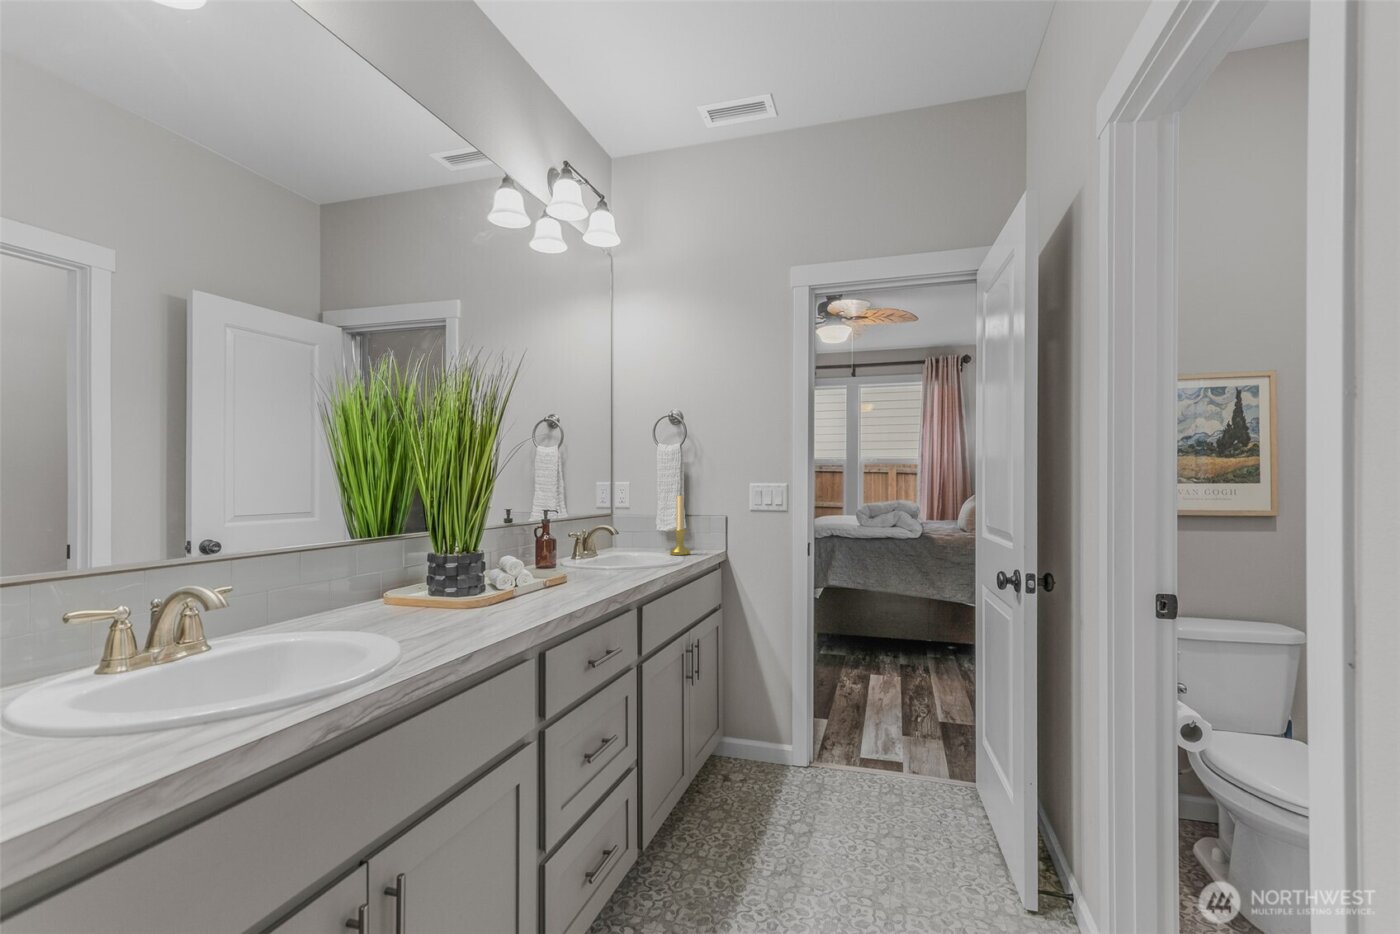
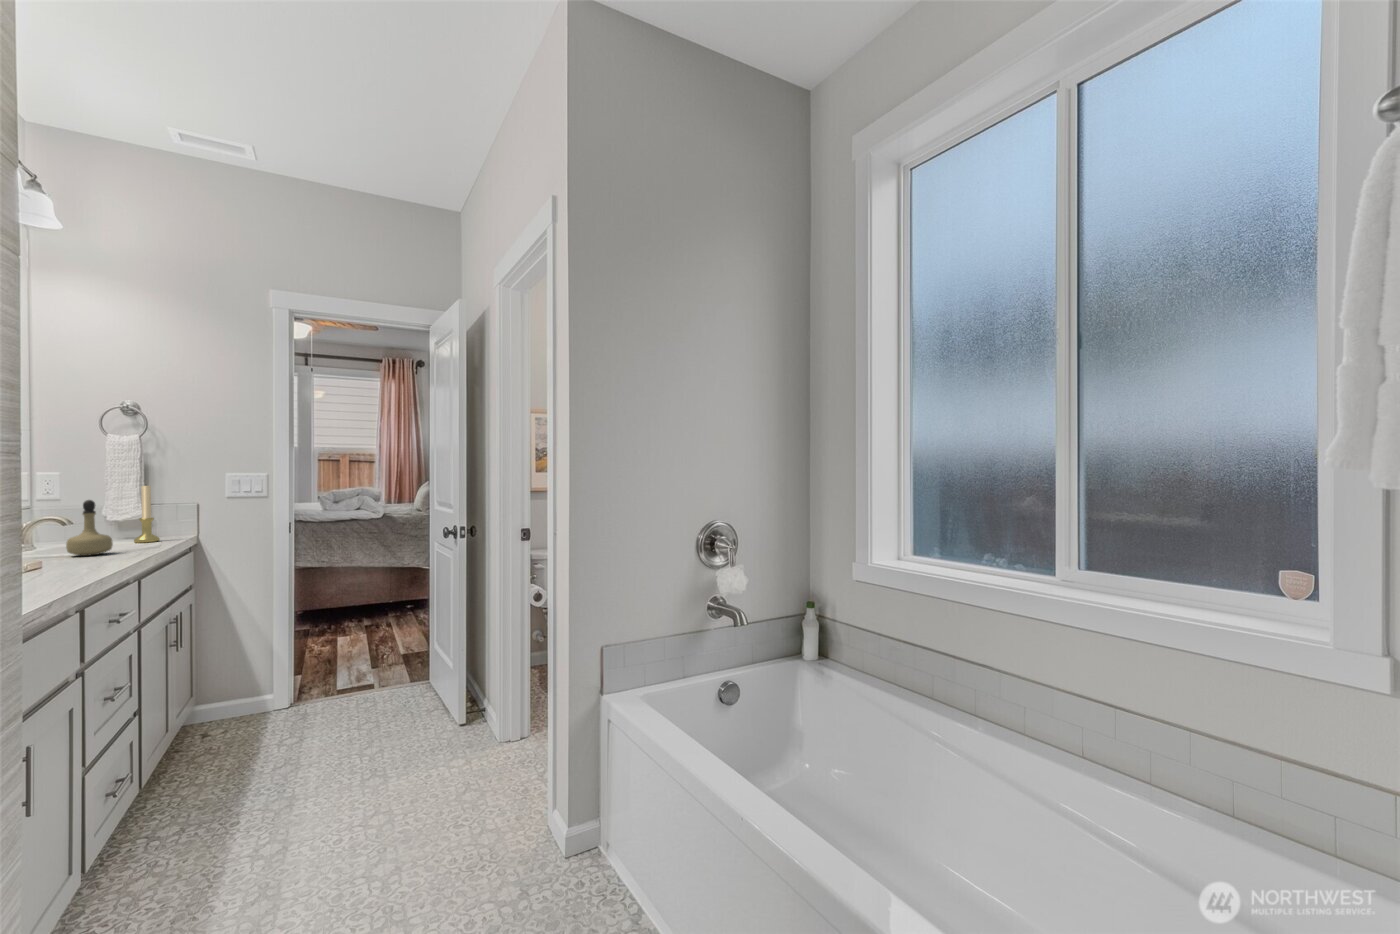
perfume bottle: none [602,509,638,568] -> present [66,500,113,556]

